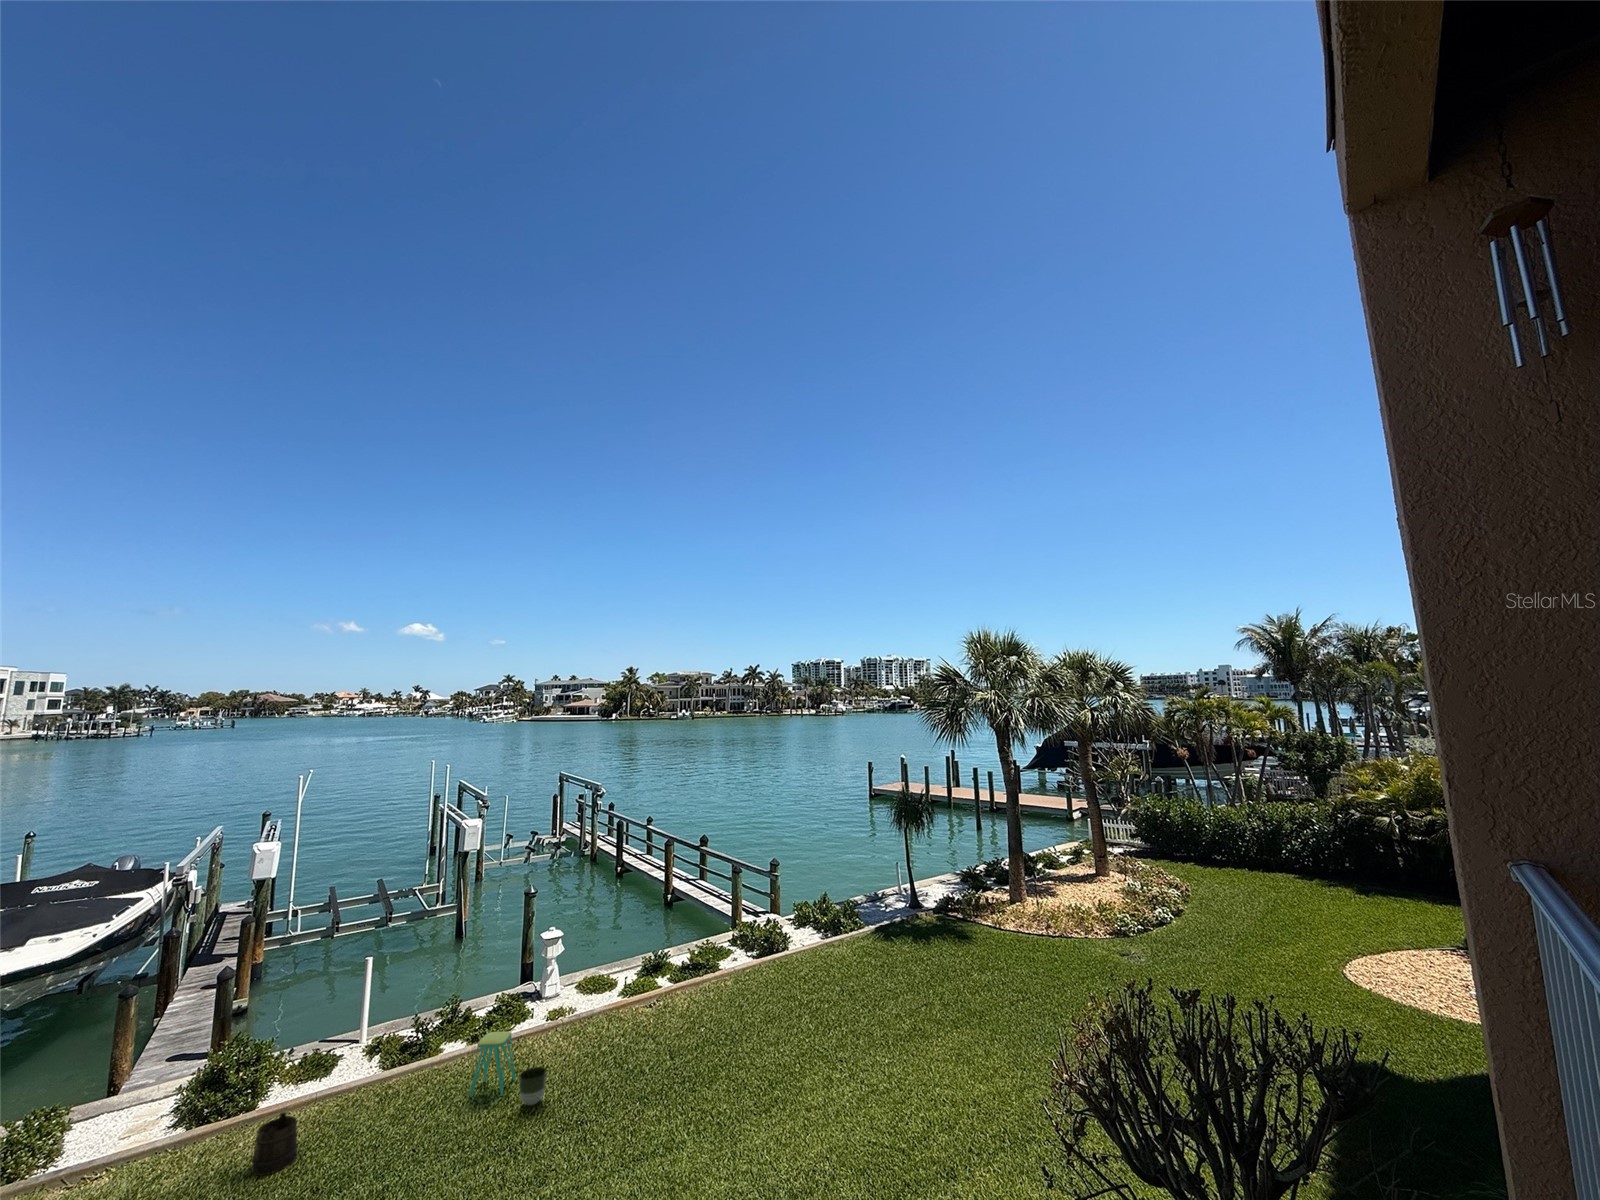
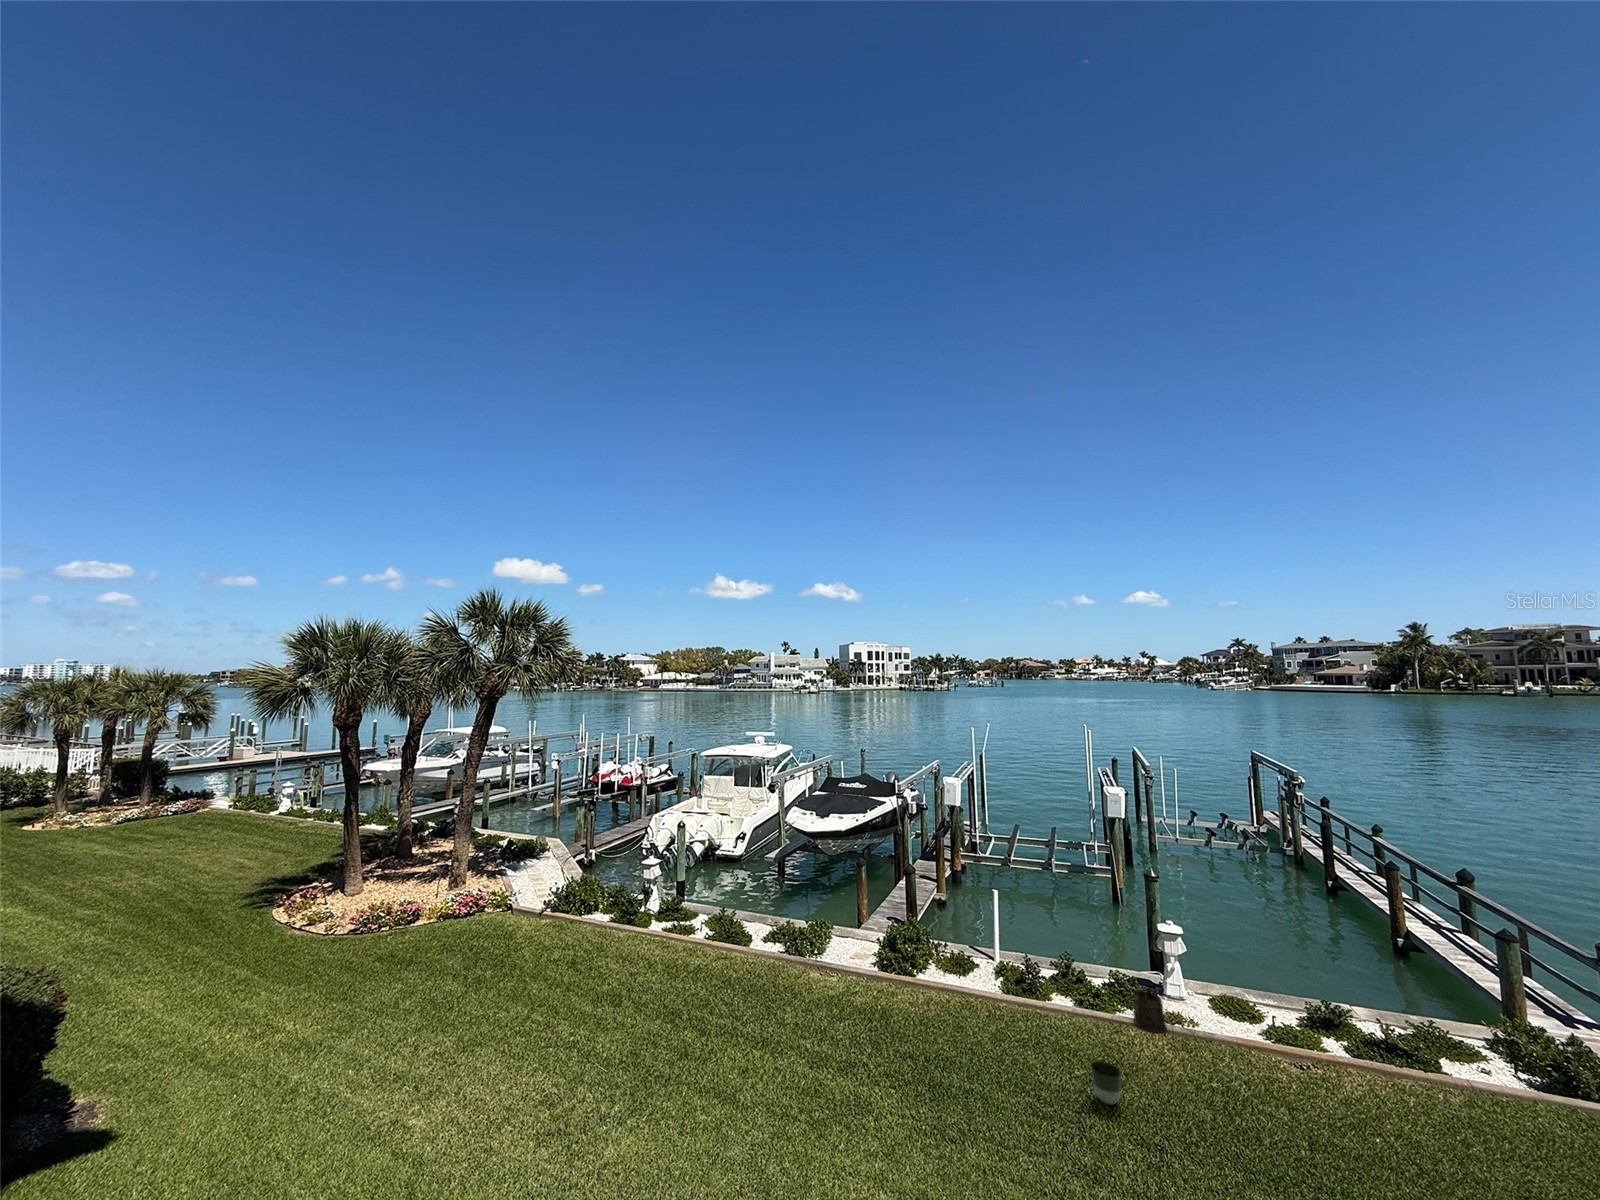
stool: present [470,1032,516,1097] -> none [1053,1002,1102,1075]
bucket: present [251,1113,298,1176] -> present [1133,988,1166,1033]

